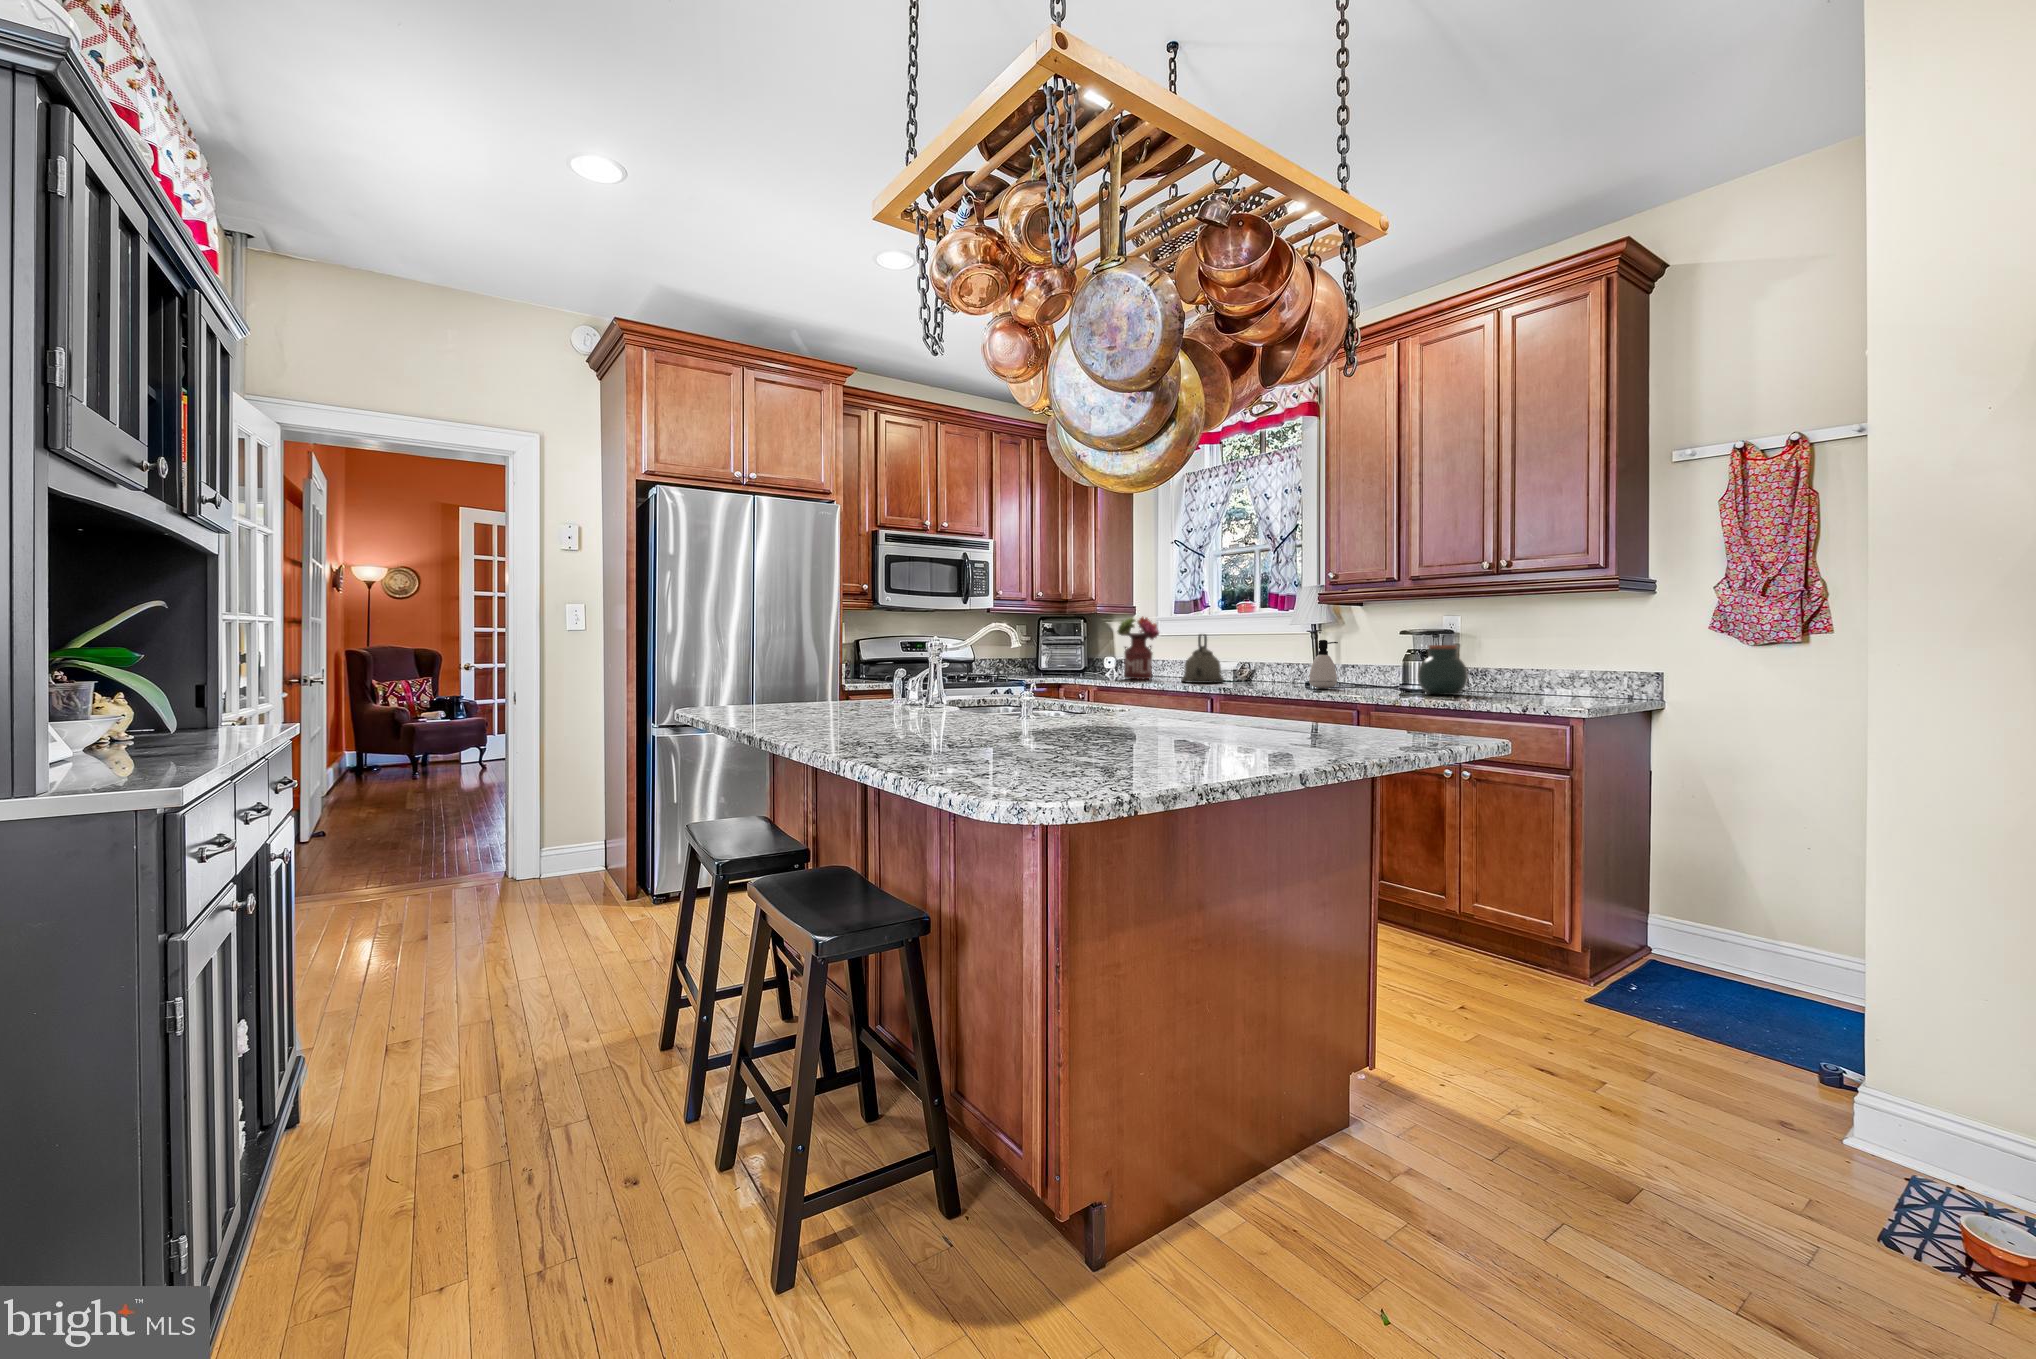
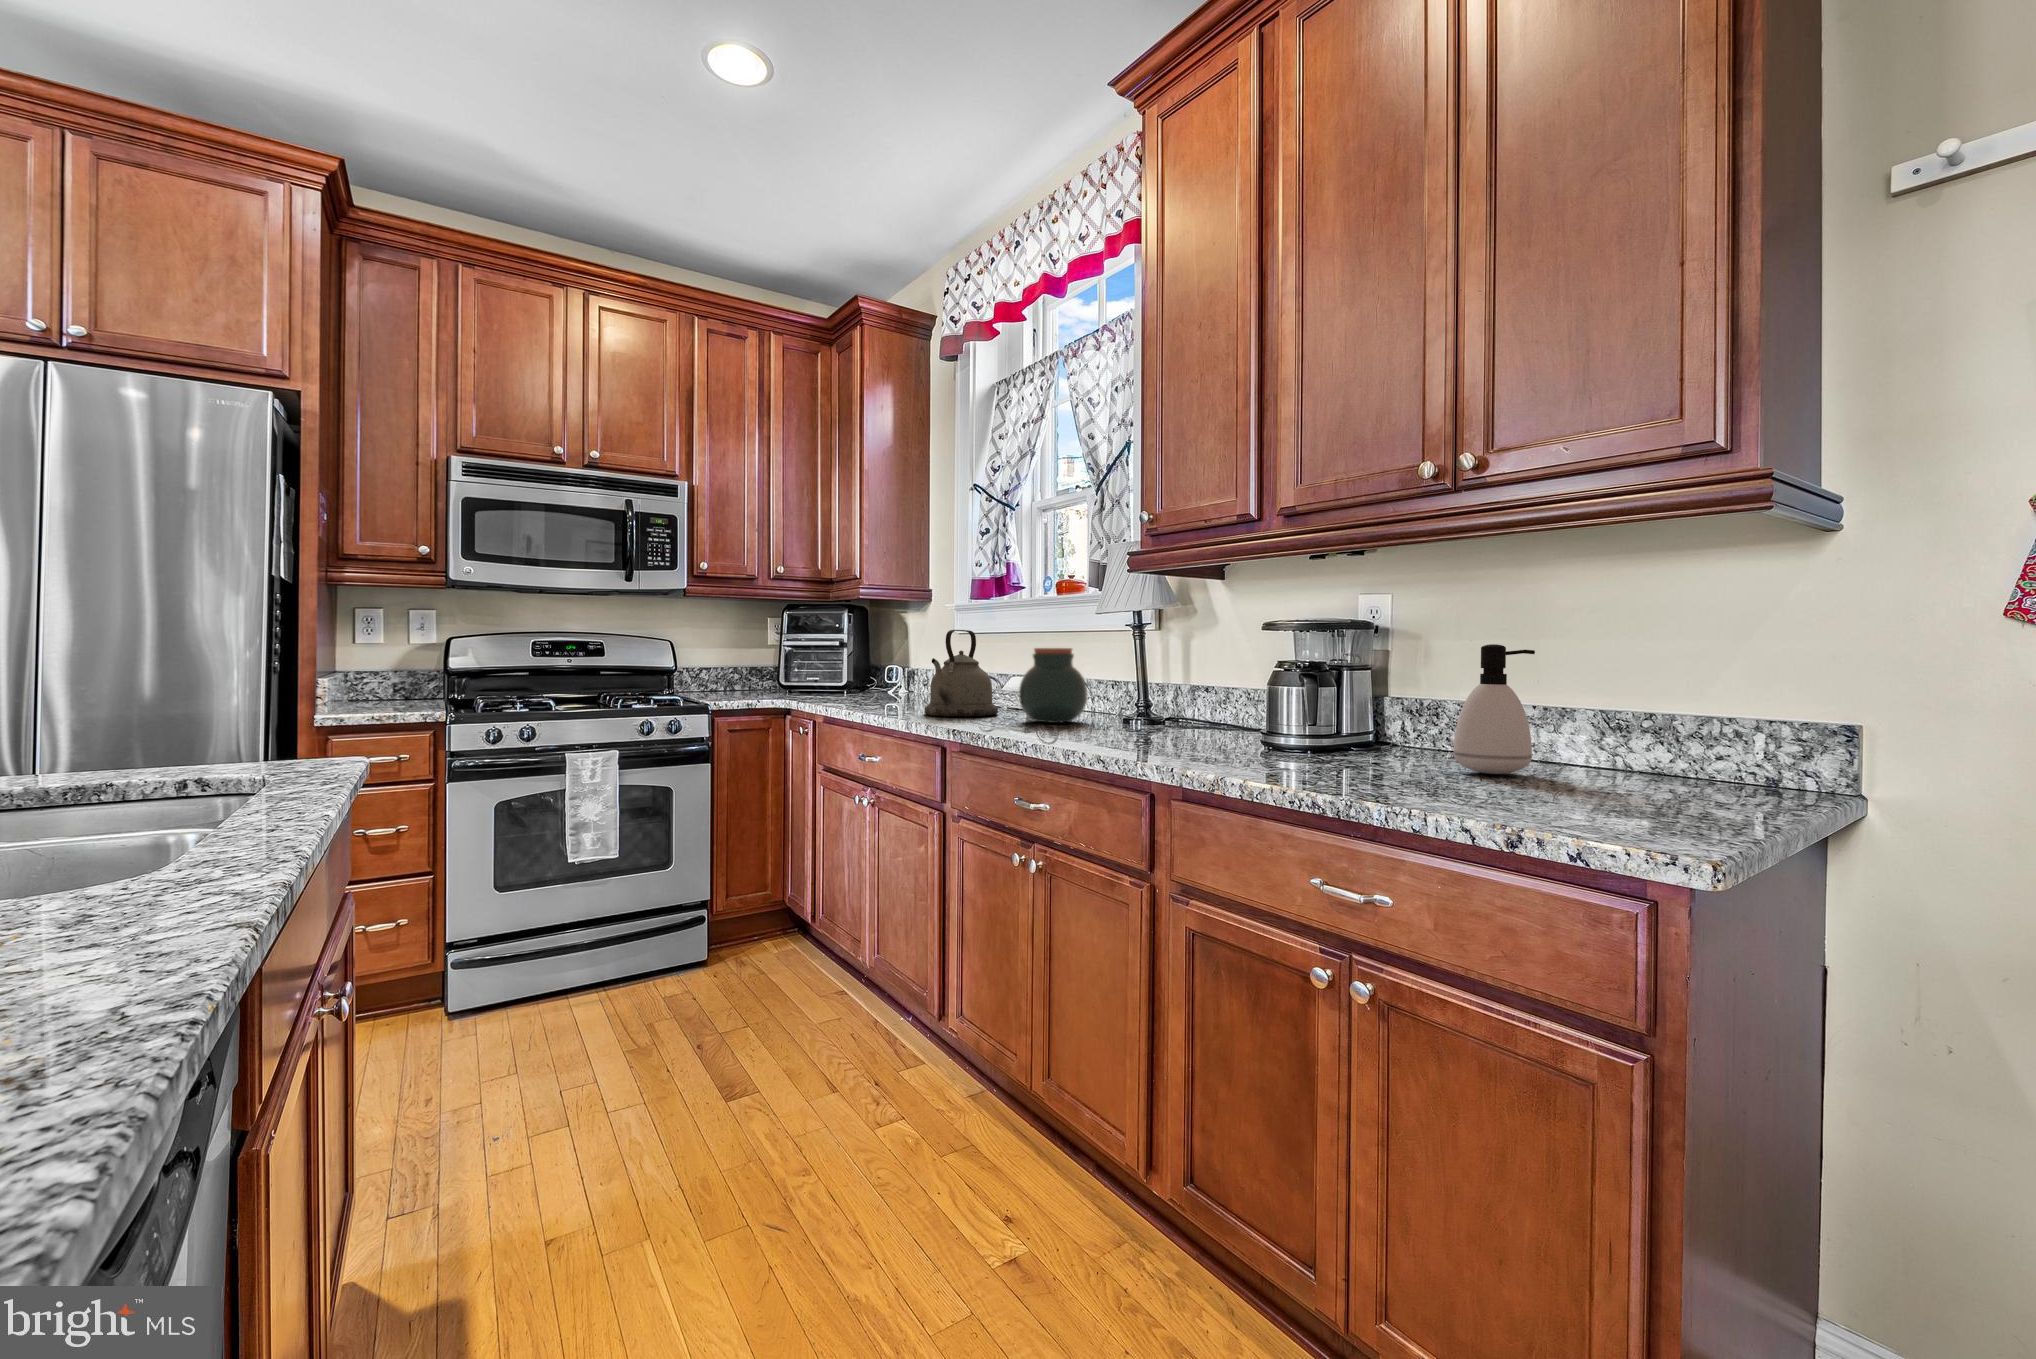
flower arrangement: present [1117,616,1159,680] -> none [844,601,918,706]
soap dispenser: present [1309,640,1338,689] -> present [1454,644,1535,774]
jar: present [1418,645,1468,695] -> present [1019,648,1087,723]

